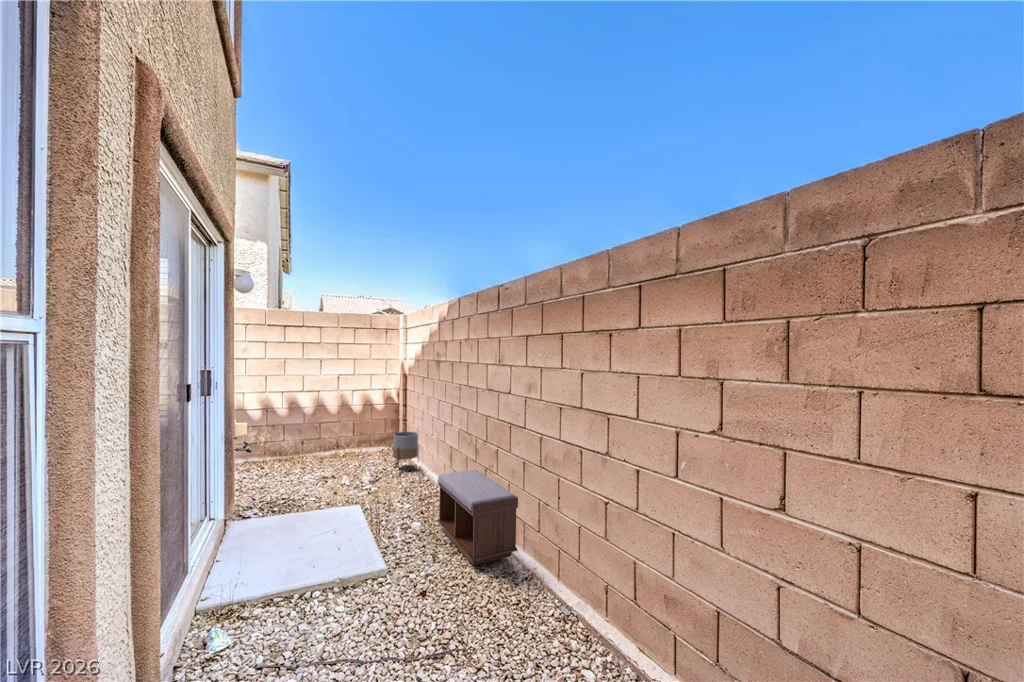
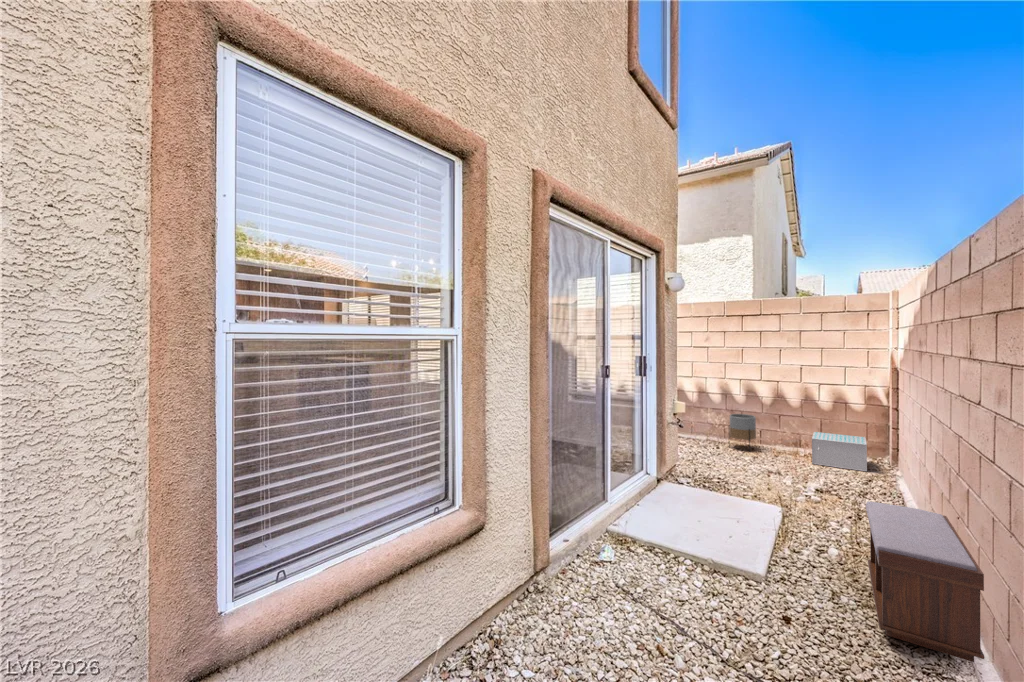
storage box: none [349,431,390,461] -> present [812,432,867,471]
planter: present [393,432,419,467] -> present [729,414,756,446]

